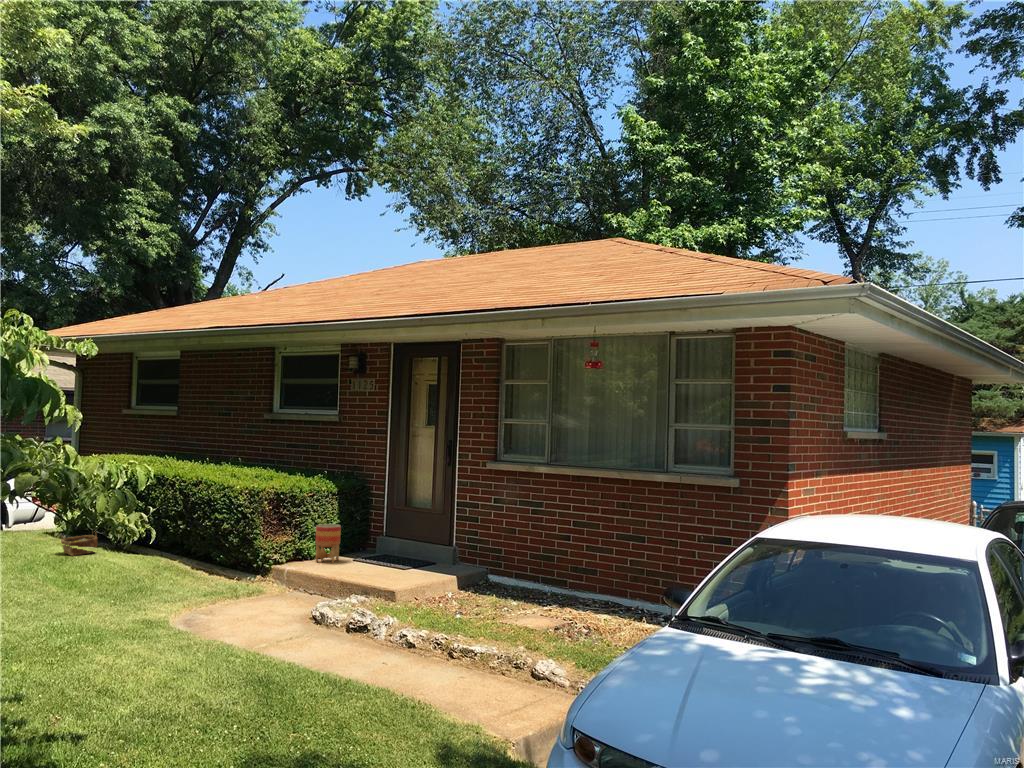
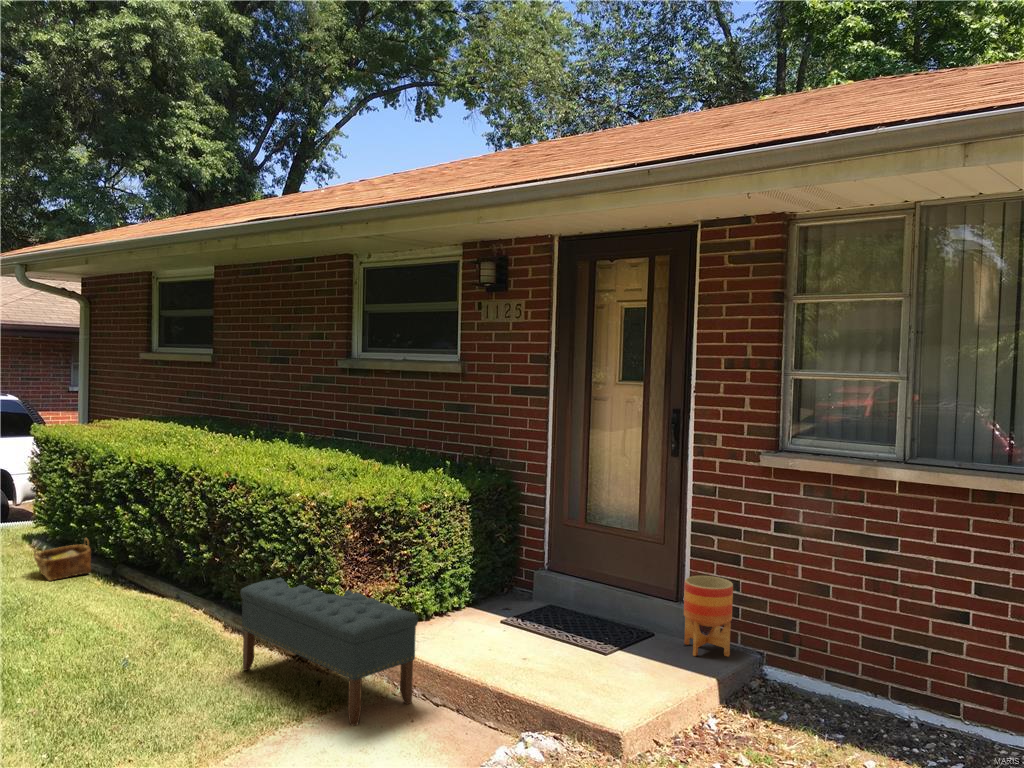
planter: present [315,524,341,563] -> present [684,576,733,656]
bench: none [205,534,302,598] -> present [240,577,418,726]

